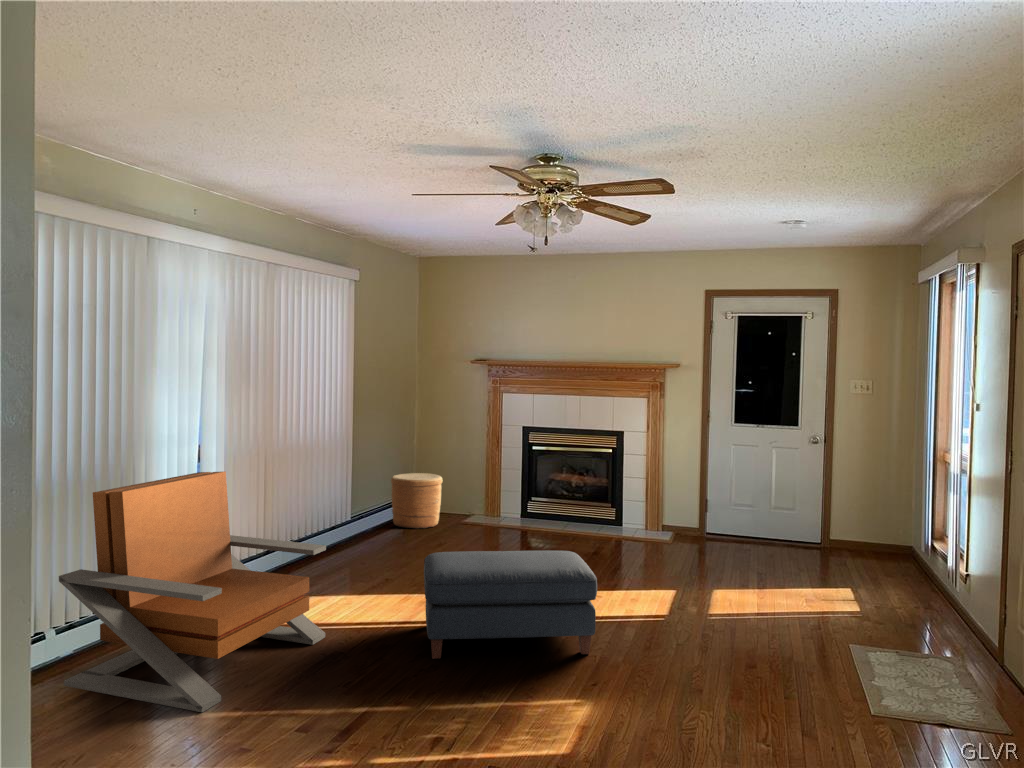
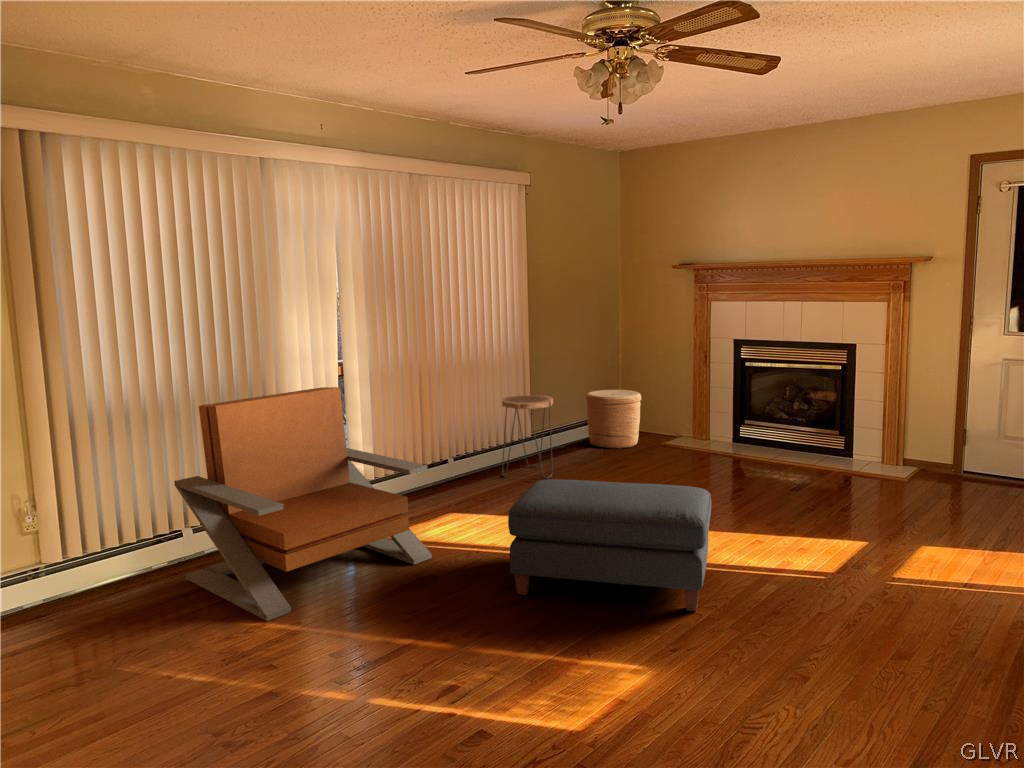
side table: none [331,479,384,559] -> present [502,395,553,478]

